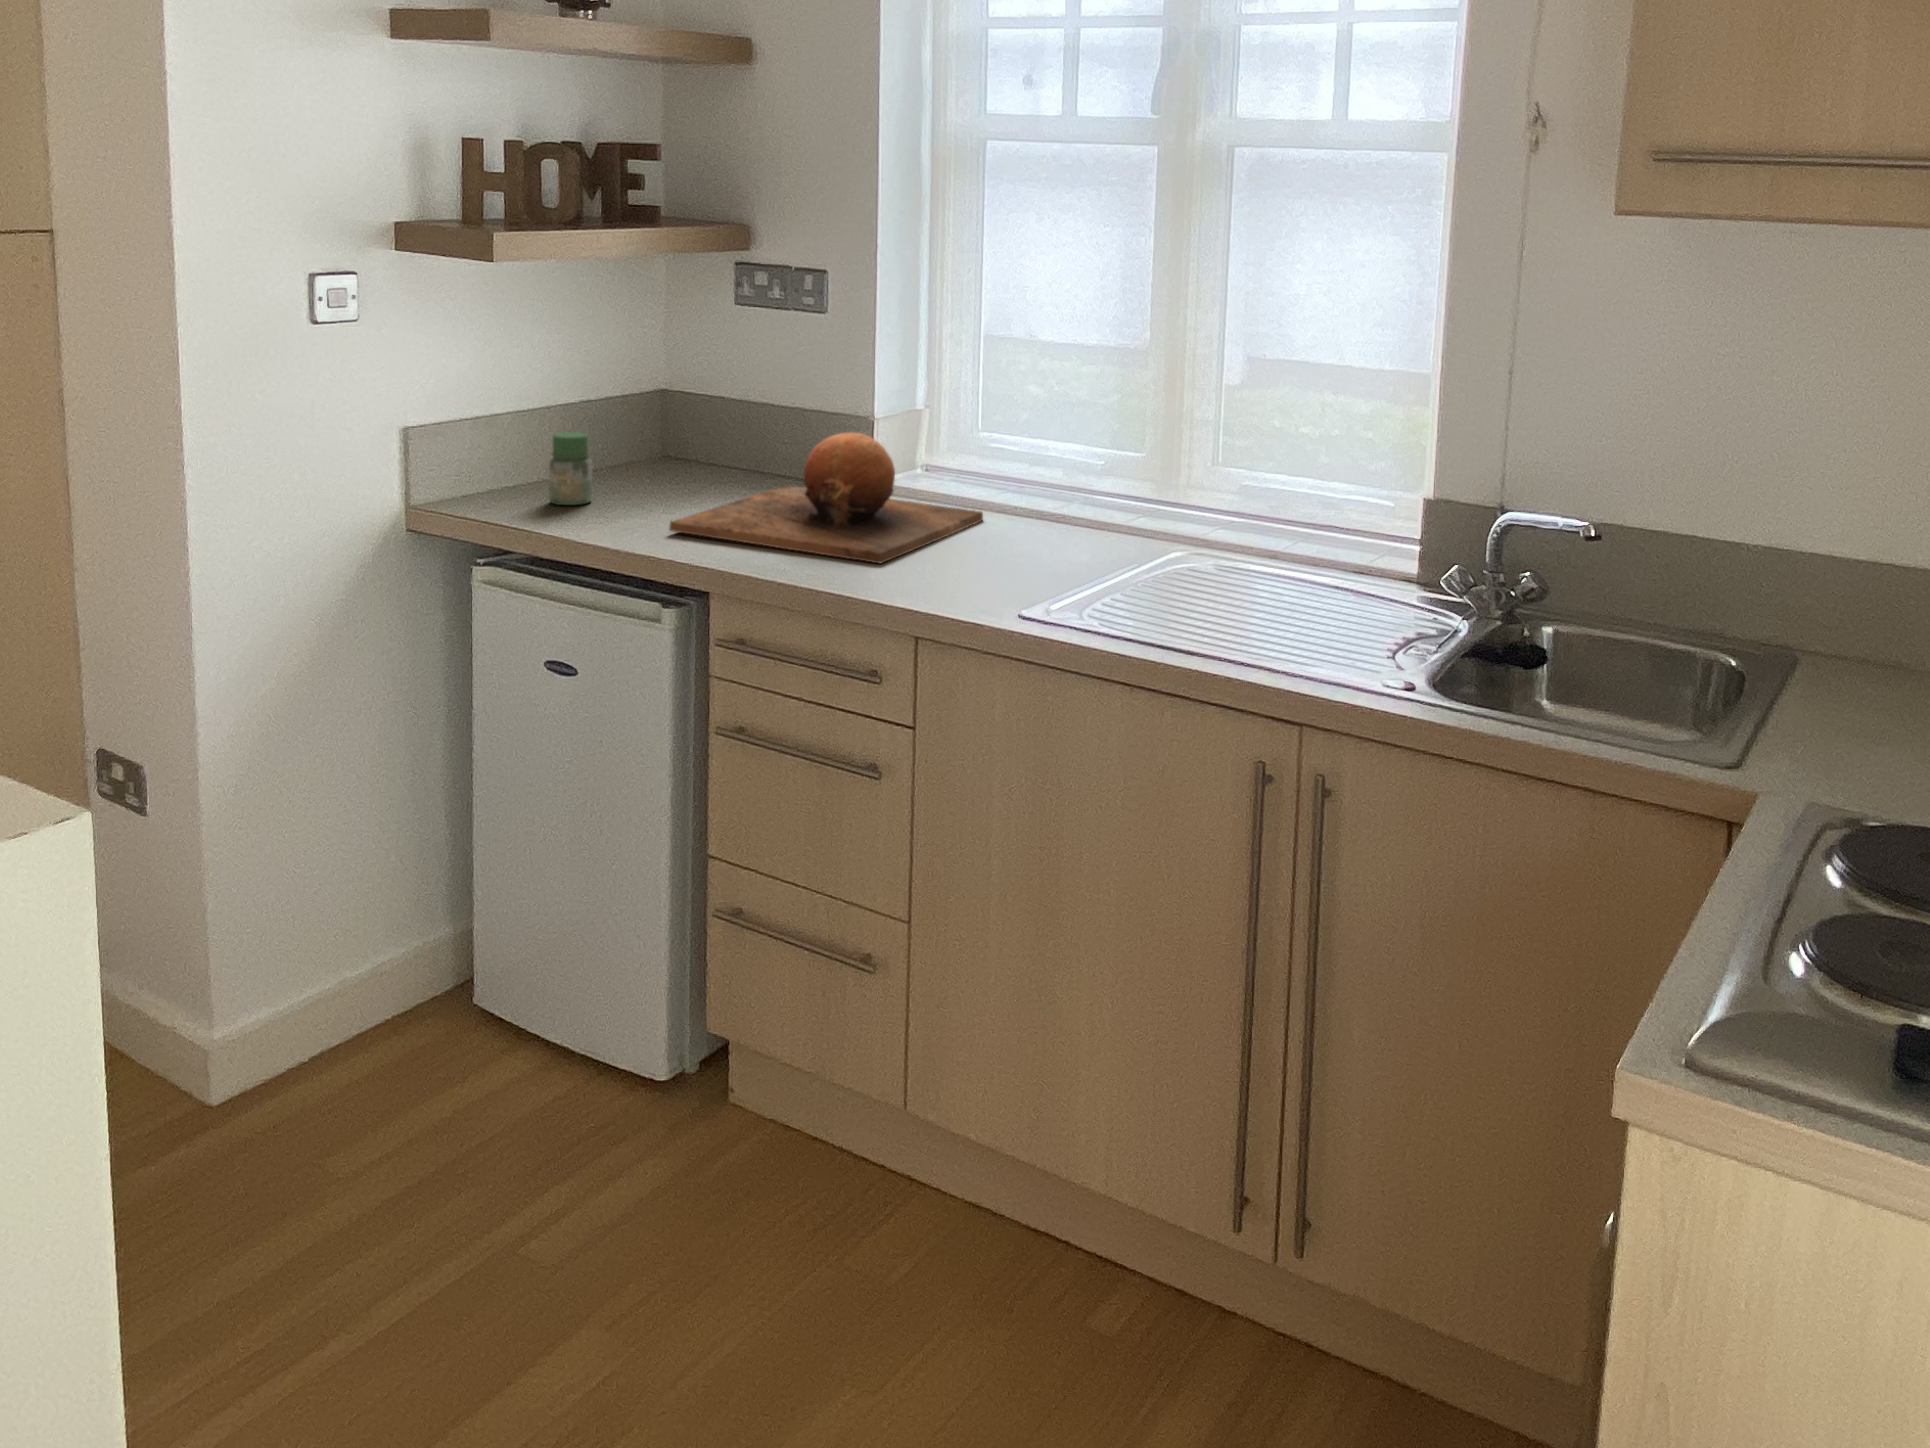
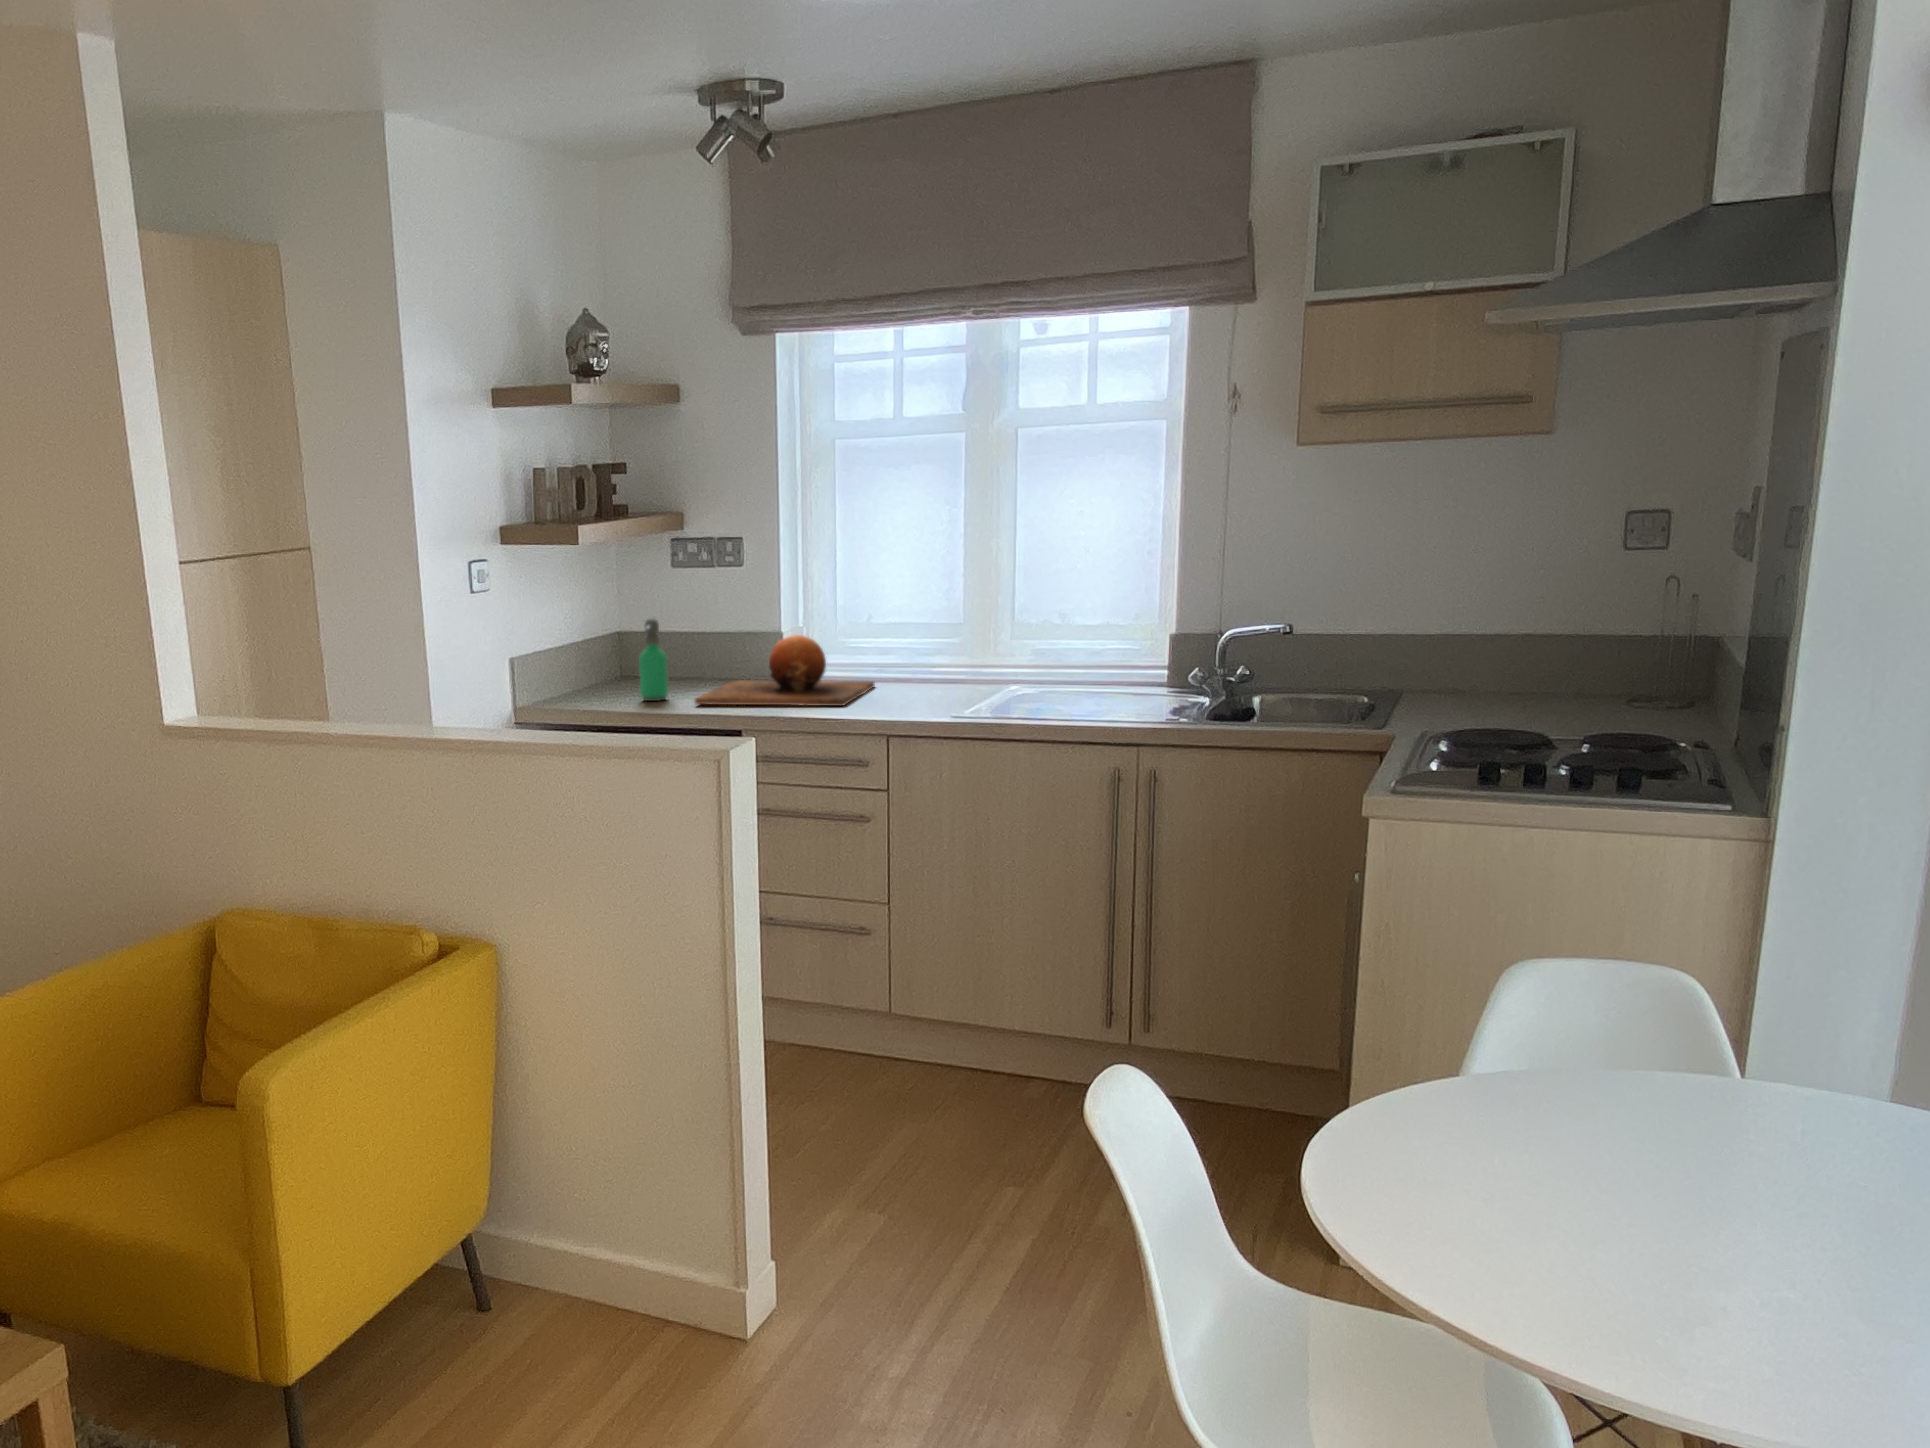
soap dispenser: none [614,385,659,514] -> present [639,618,668,701]
jar: present [549,432,592,505] -> none [591,655,619,701]

